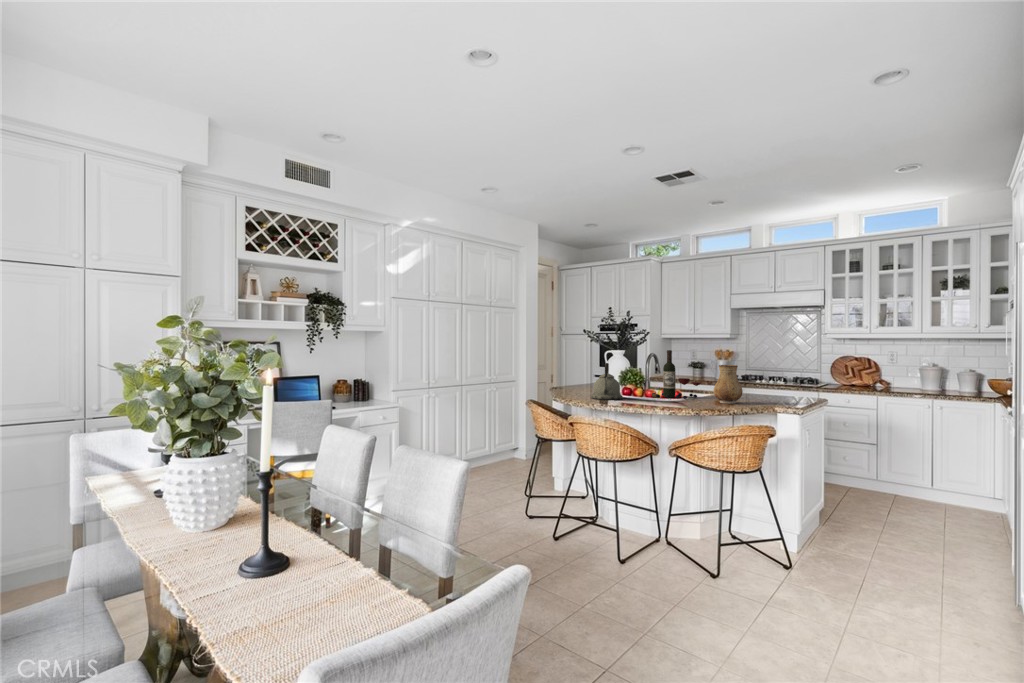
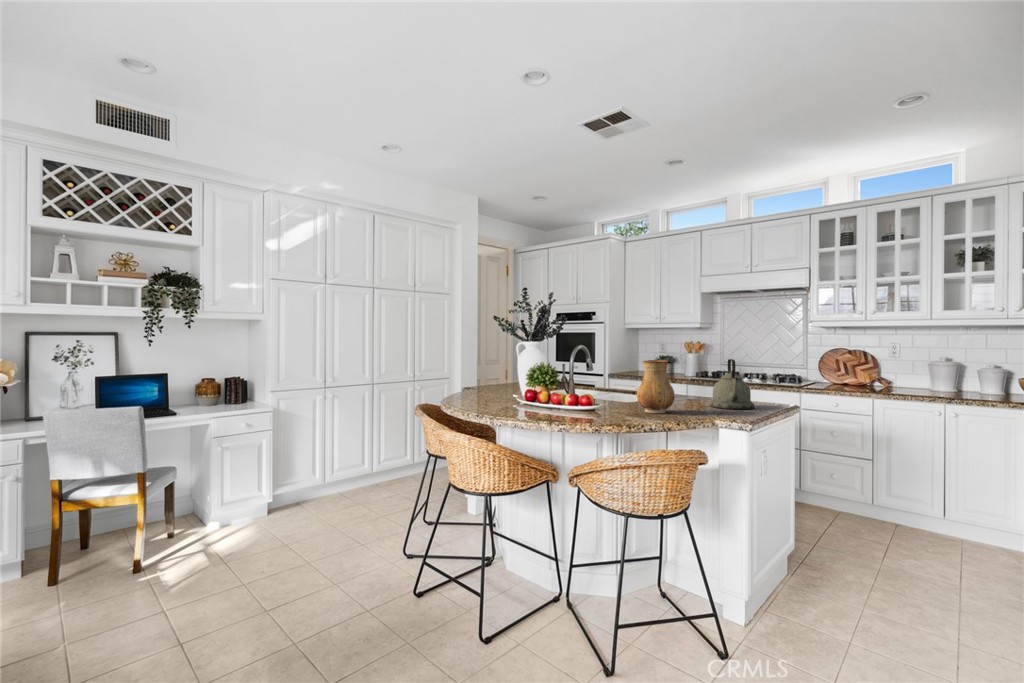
wine bottle: present [652,350,701,399] -> none [567,341,629,406]
kettle: present [591,363,623,400] -> present [709,359,754,409]

